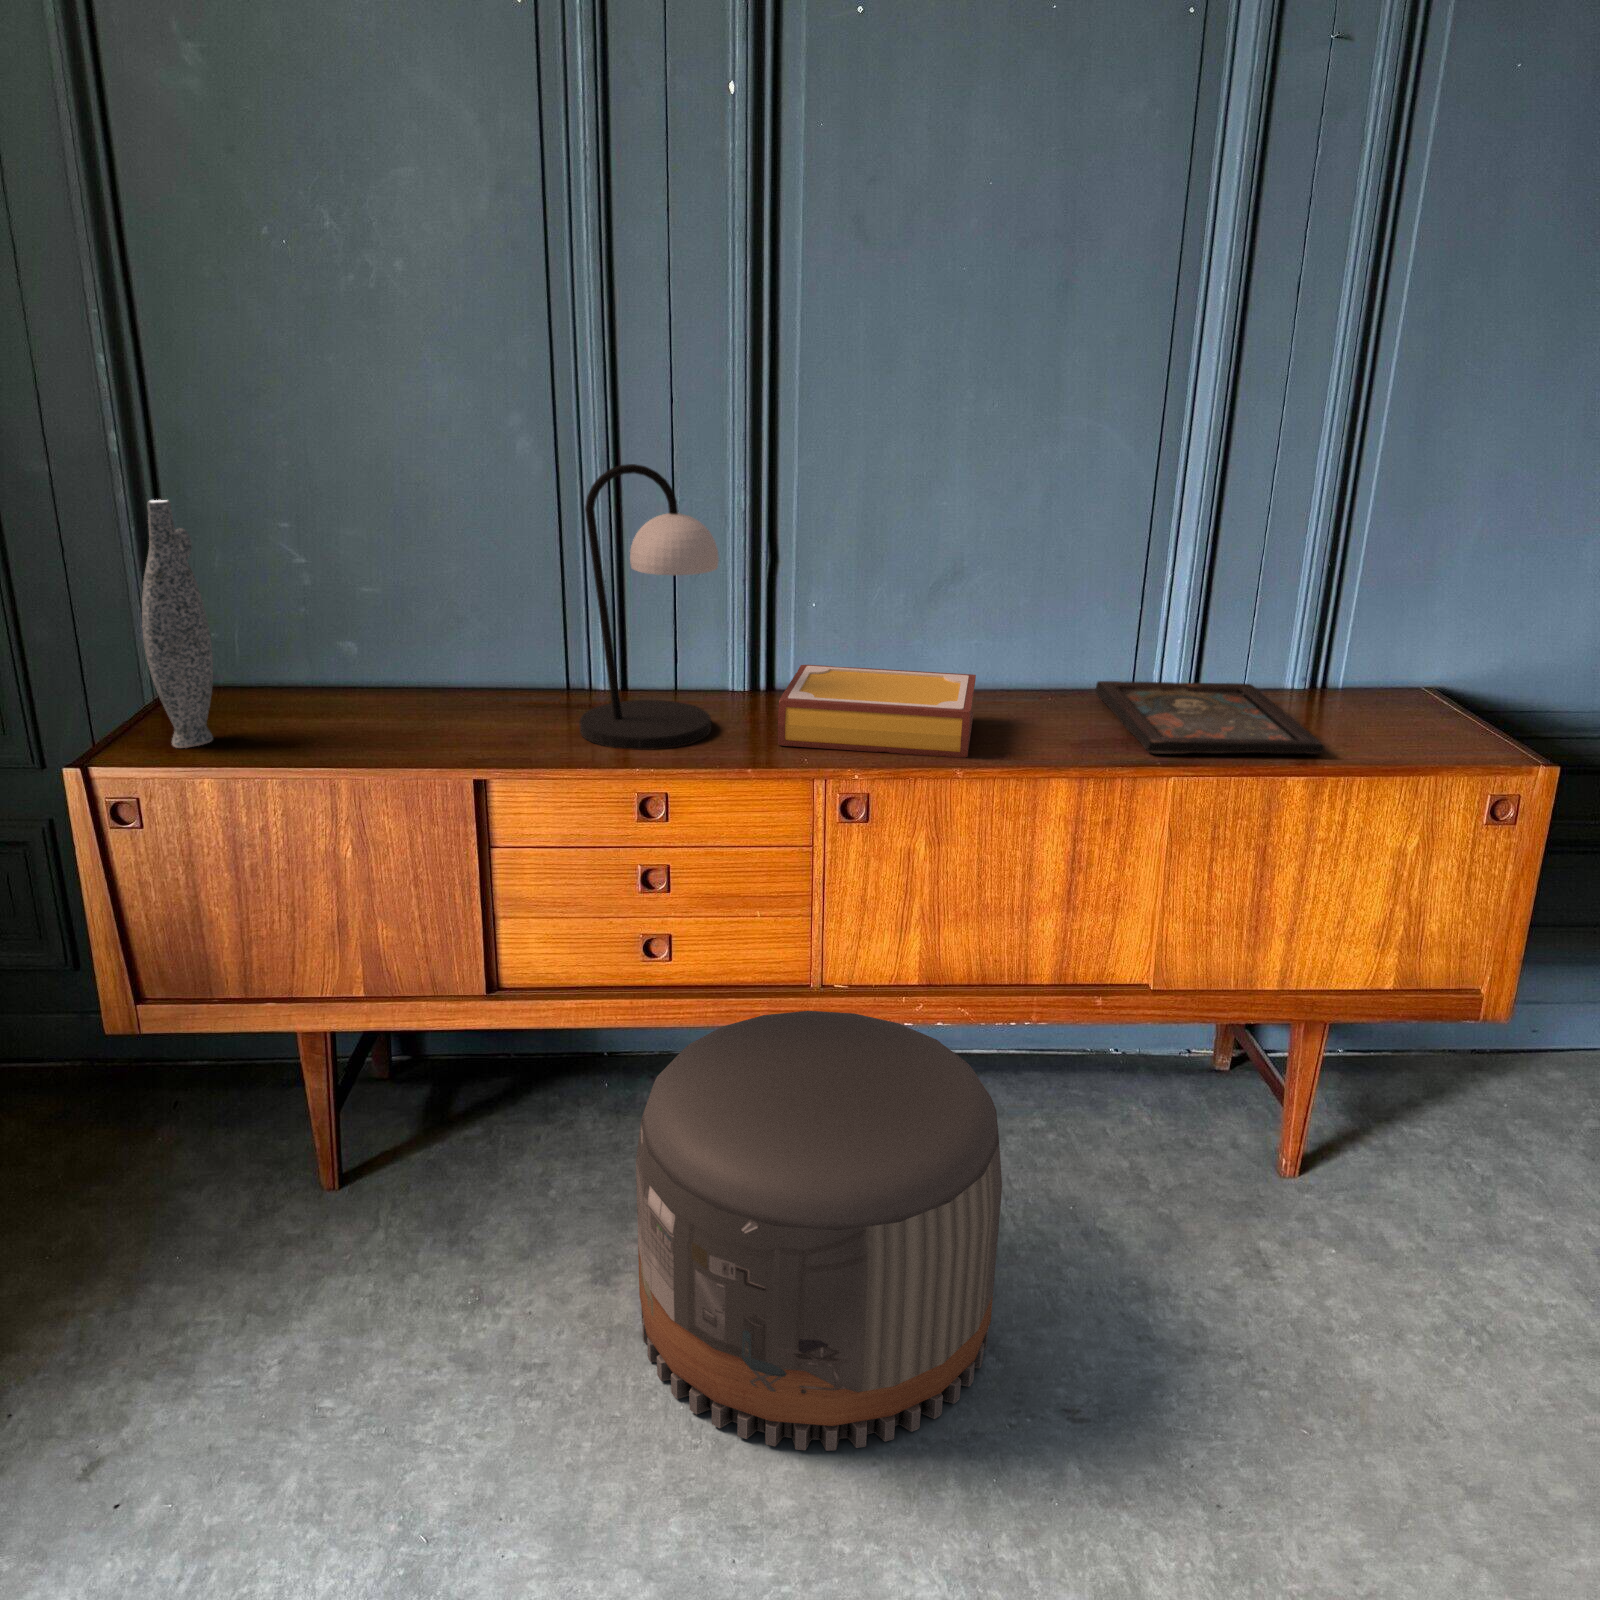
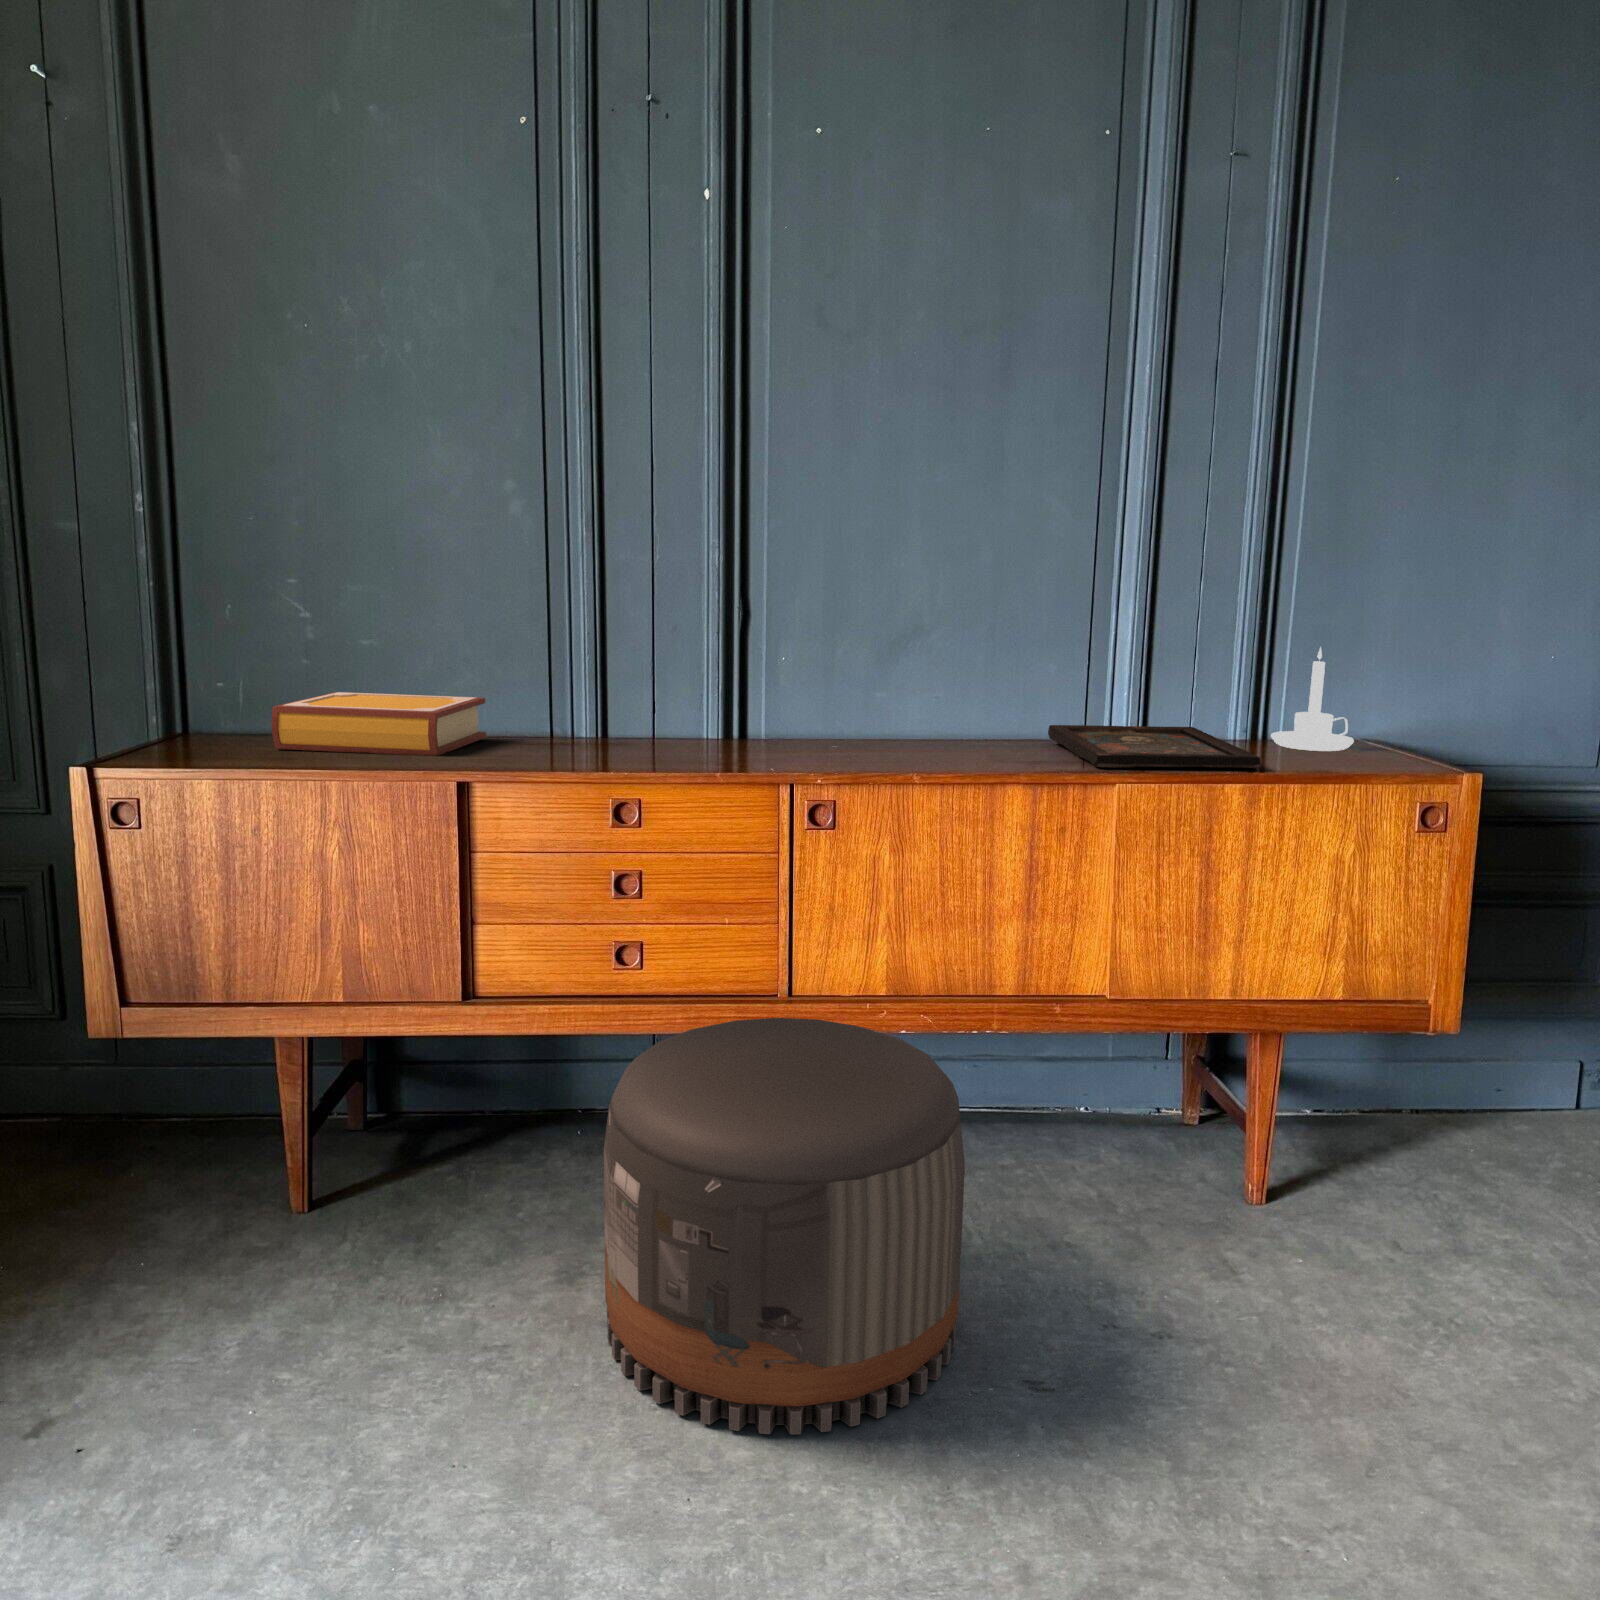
table lamp: present [580,464,719,750] -> none [561,503,693,764]
vase: present [142,500,213,748] -> none [154,528,217,761]
candle holder: none [1333,602,1422,716] -> present [1271,647,1354,751]
book: present [778,665,976,758] -> present [271,692,486,756]

